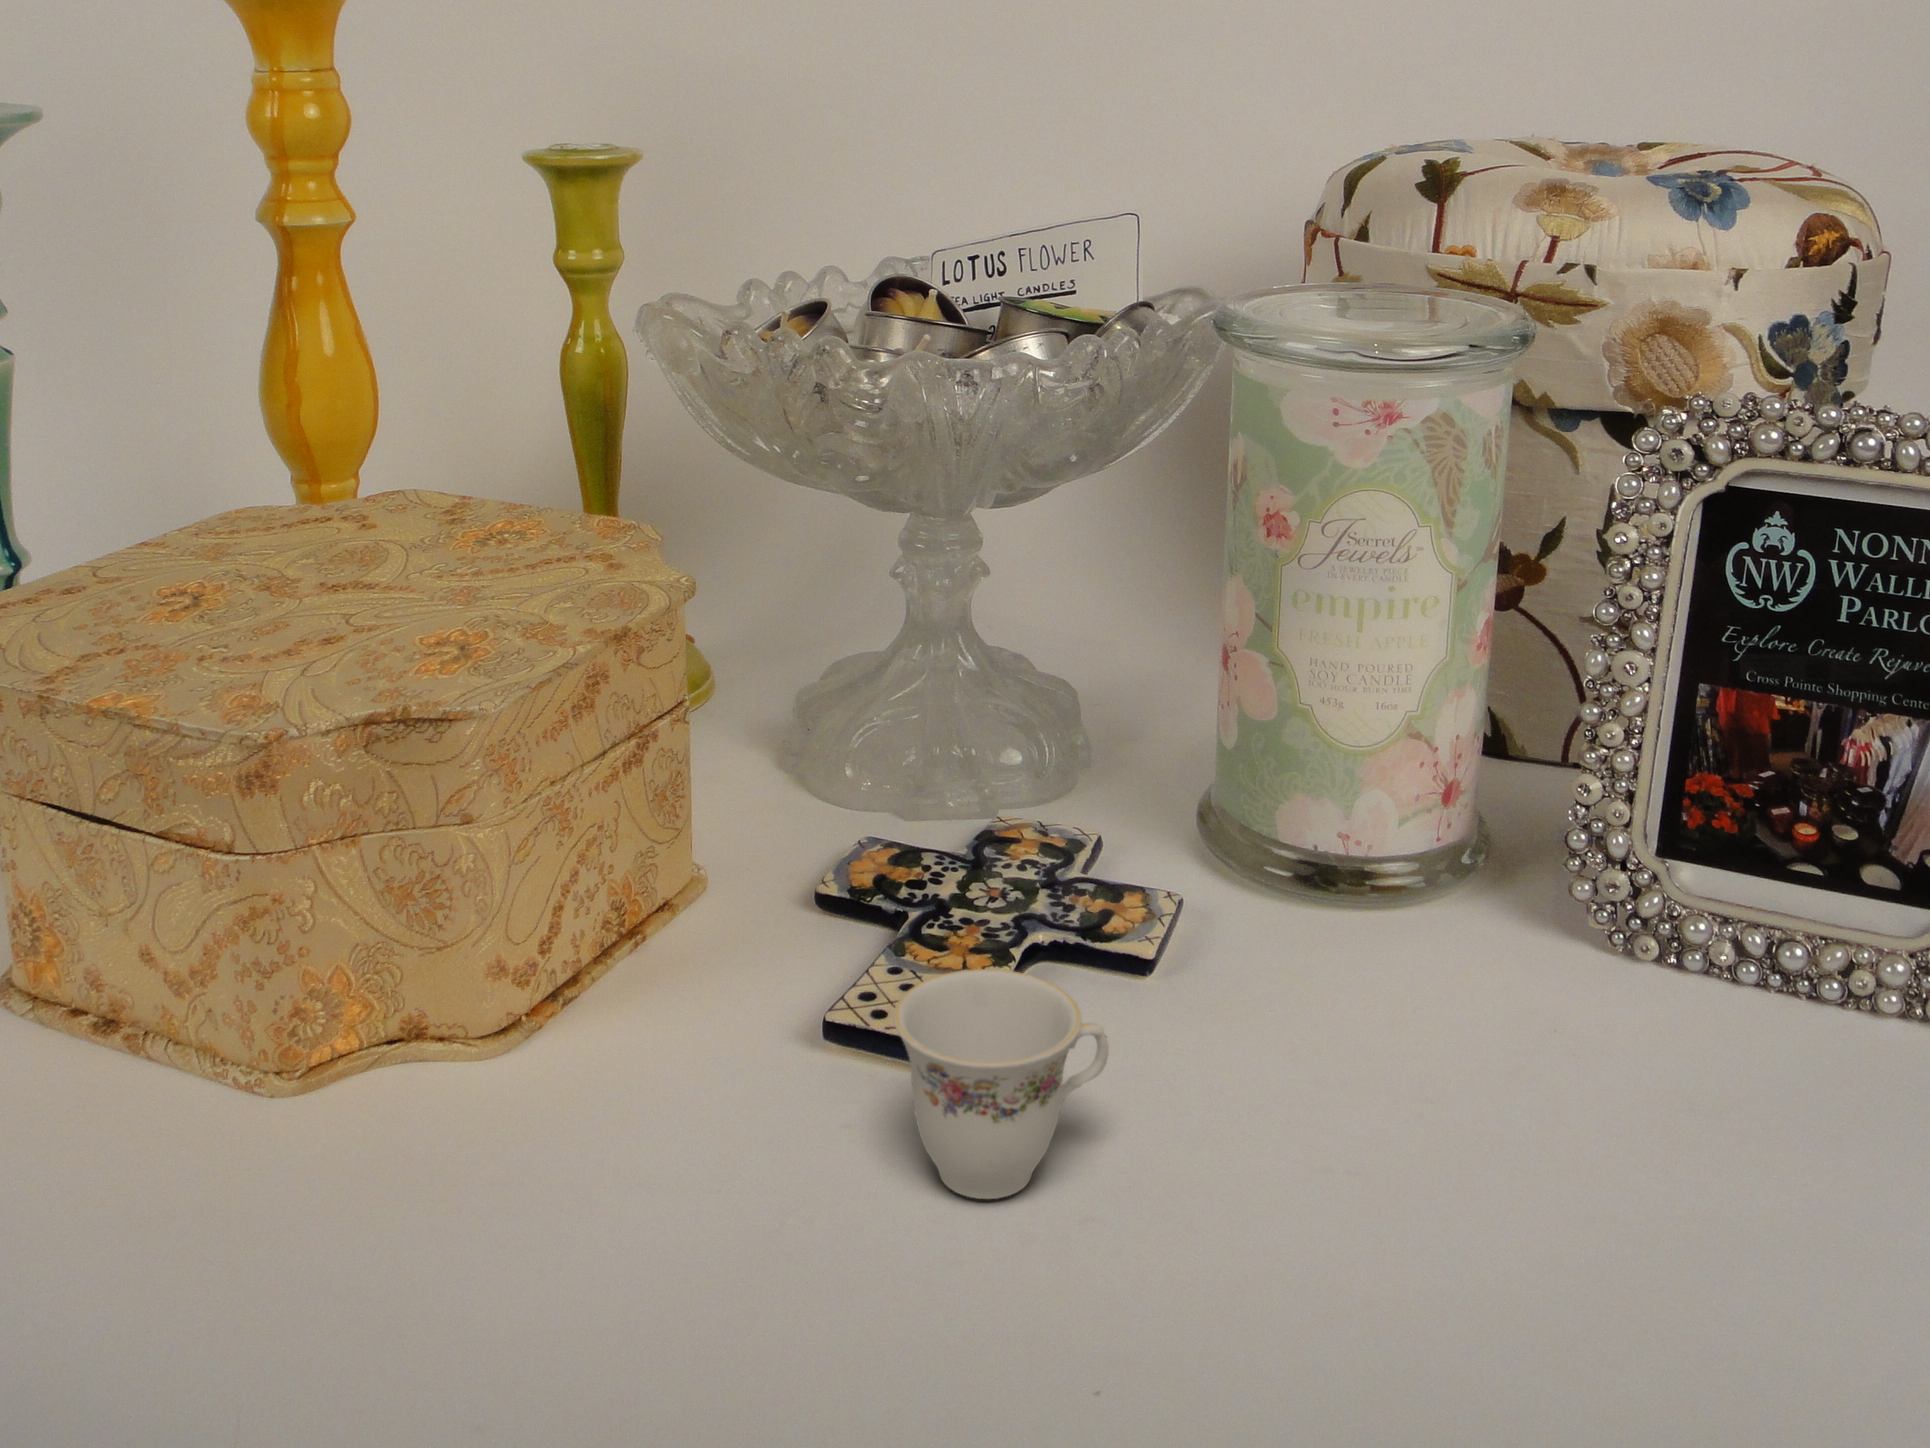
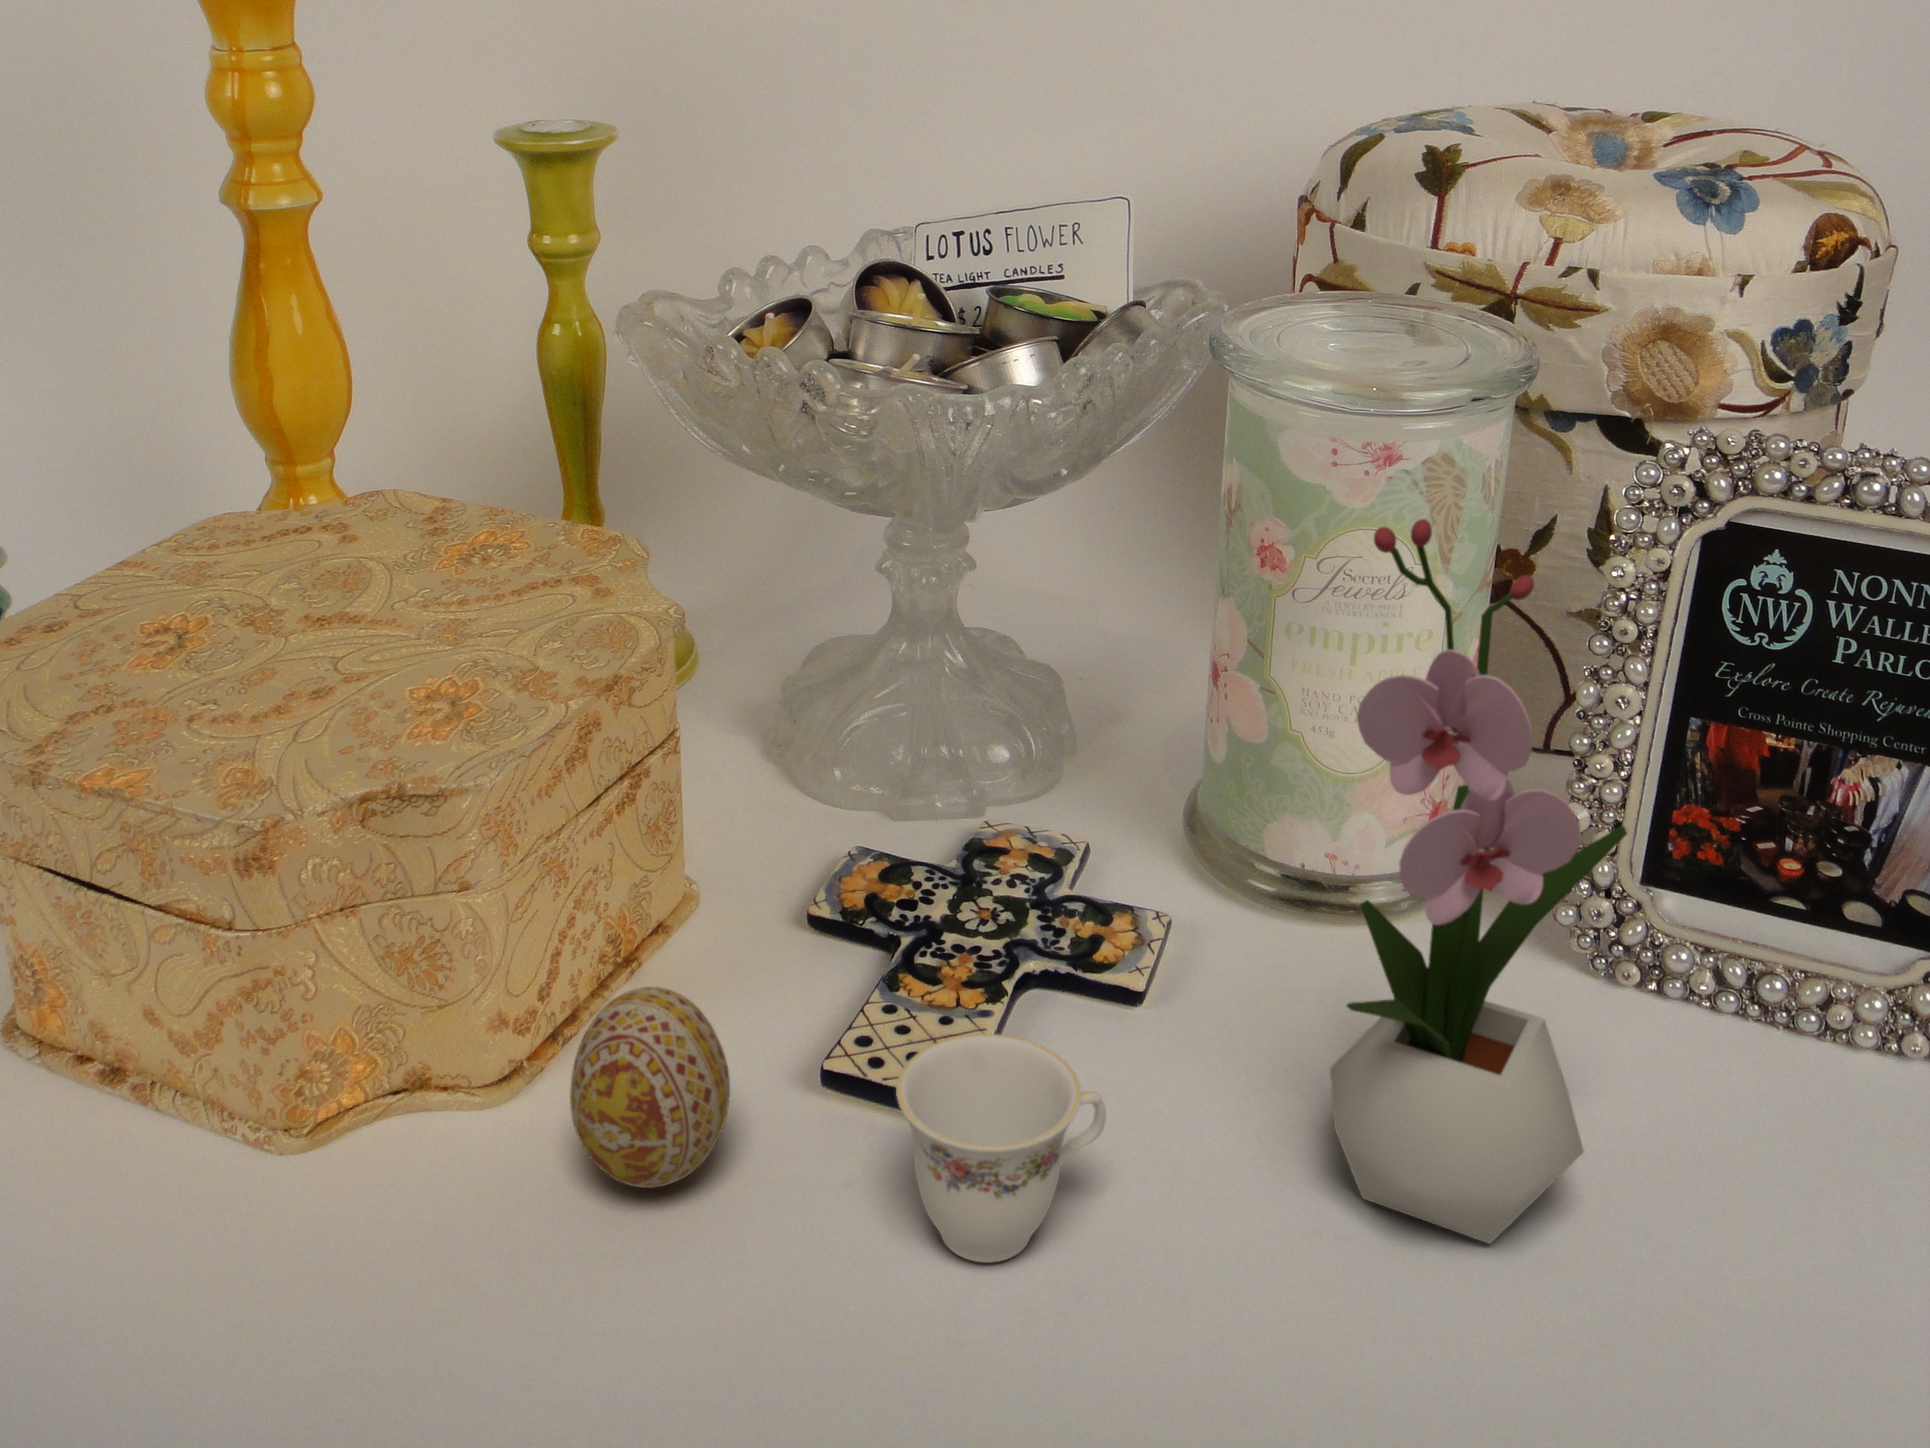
flower arrangement: none [1338,415,1633,1187] -> present [1330,519,1627,1244]
decorative egg: none [565,921,728,1128] -> present [570,987,730,1188]

